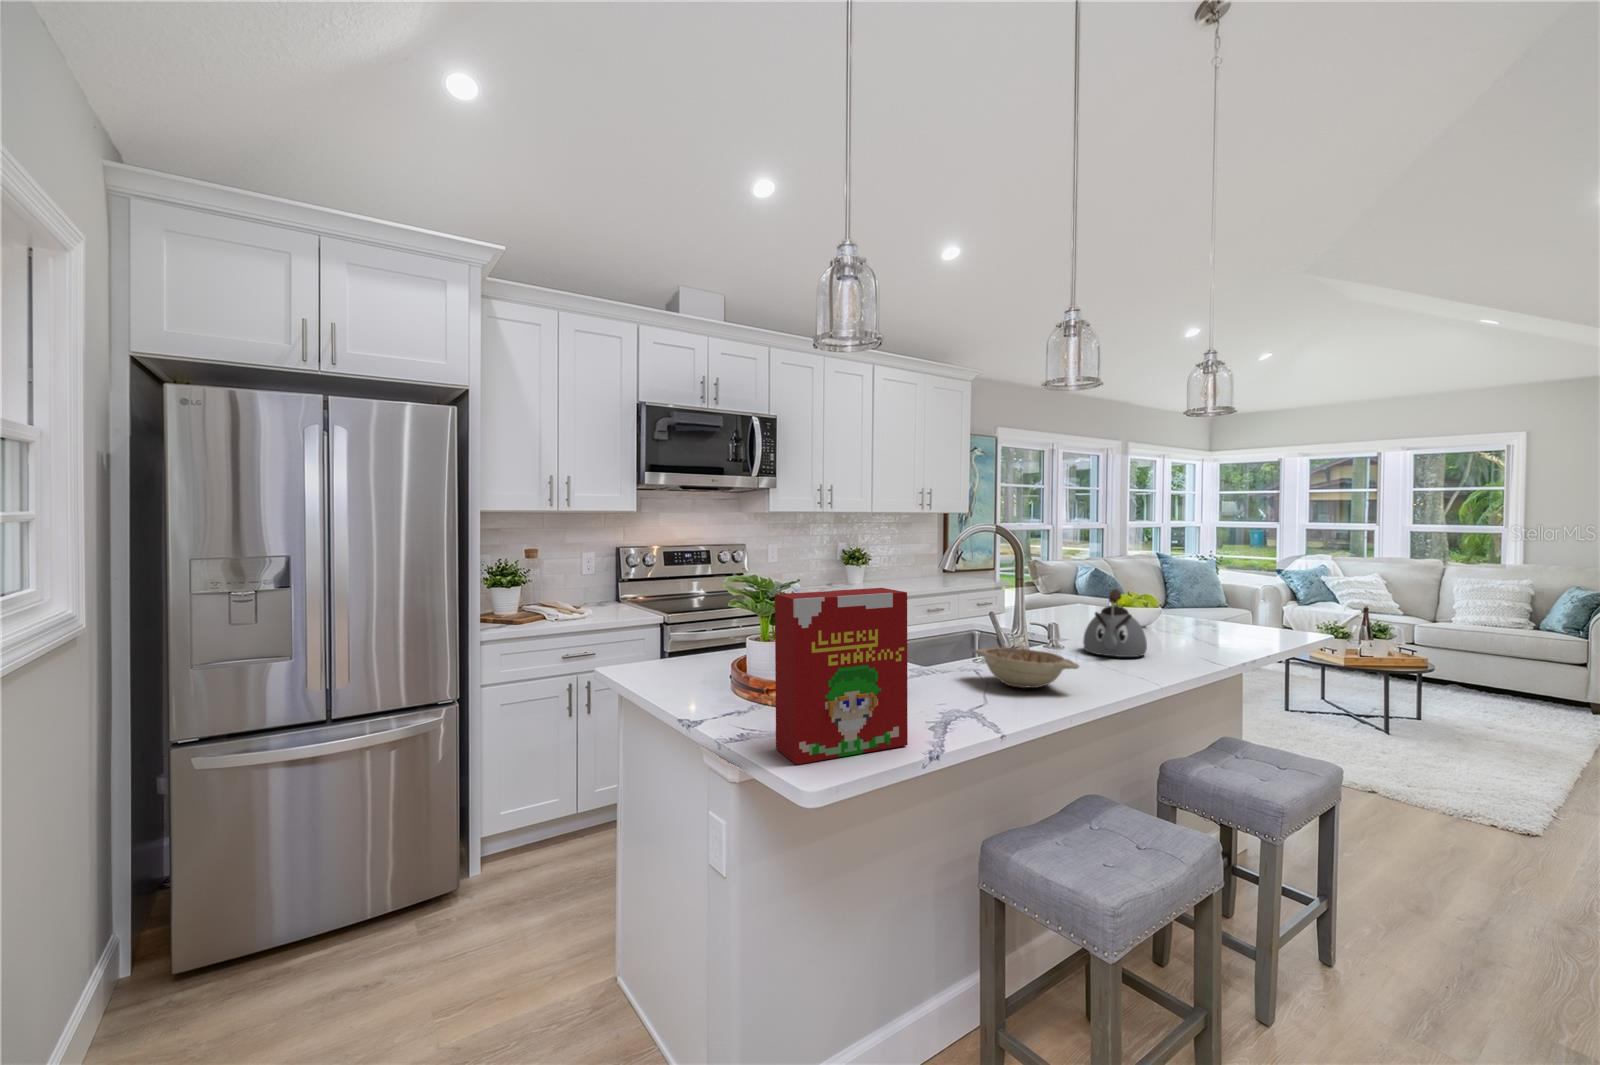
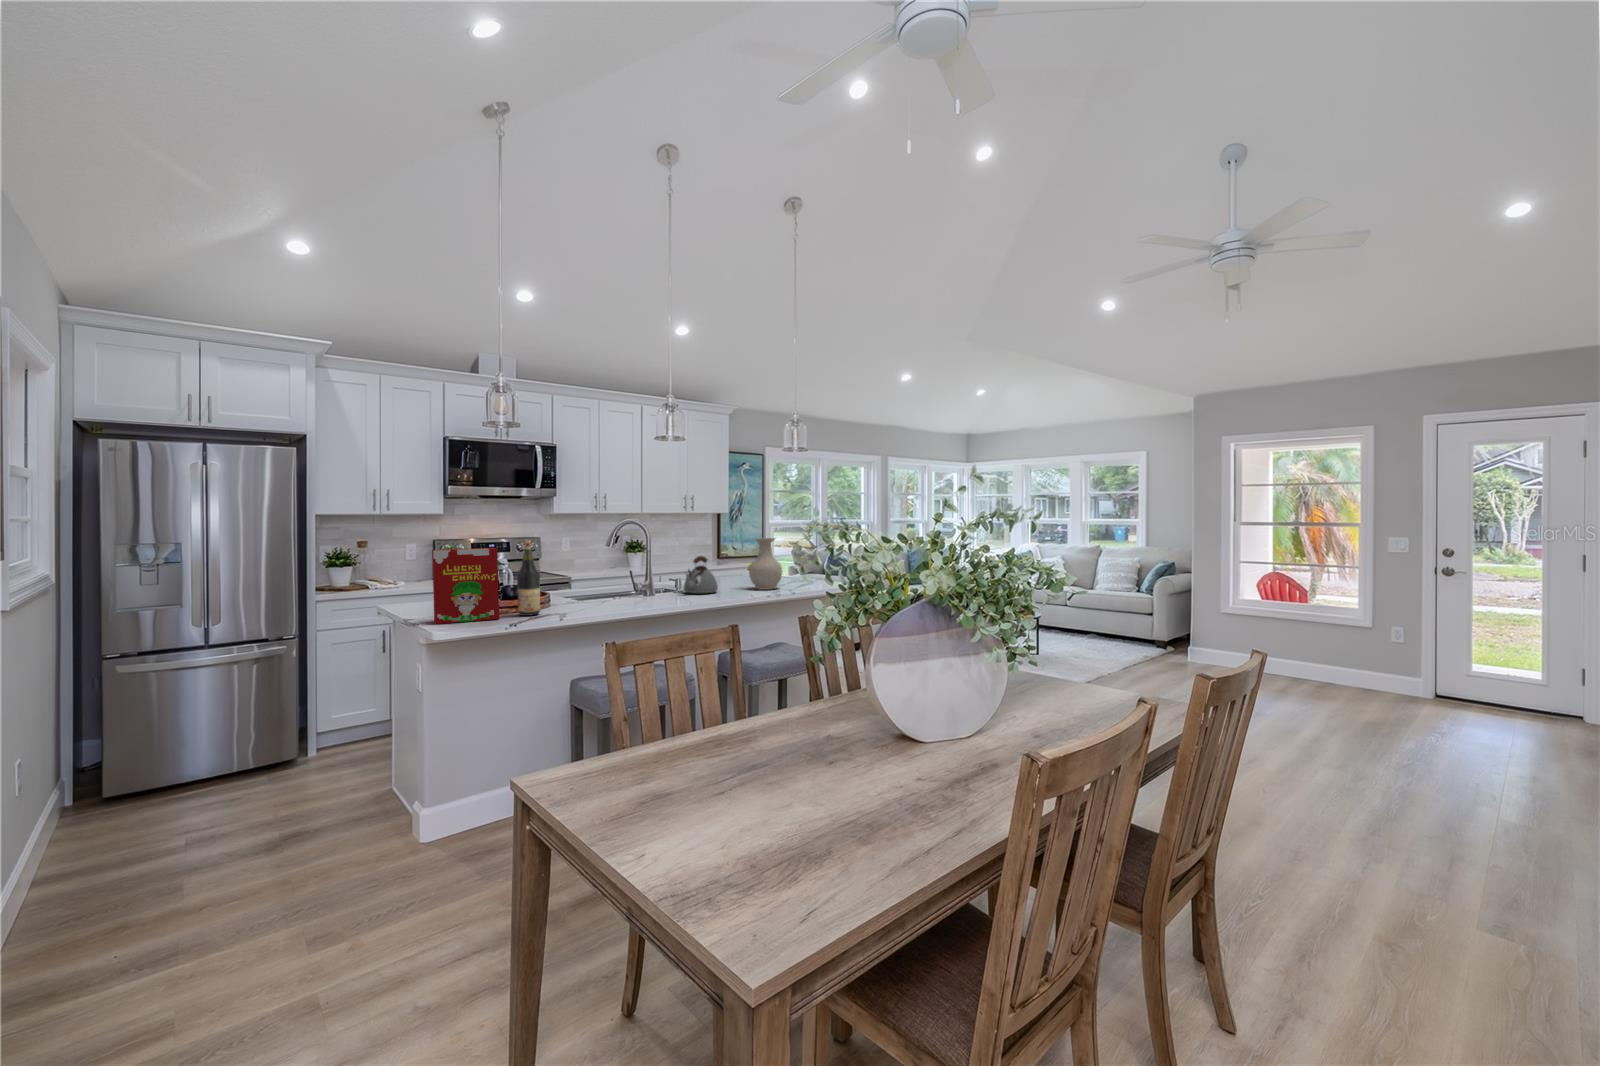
vase: none [1170,557,1236,647] -> present [749,538,782,590]
wine bottle: none [917,571,962,731] -> present [517,540,540,616]
decorative bowl: present [973,648,1079,688] -> none [587,586,631,604]

